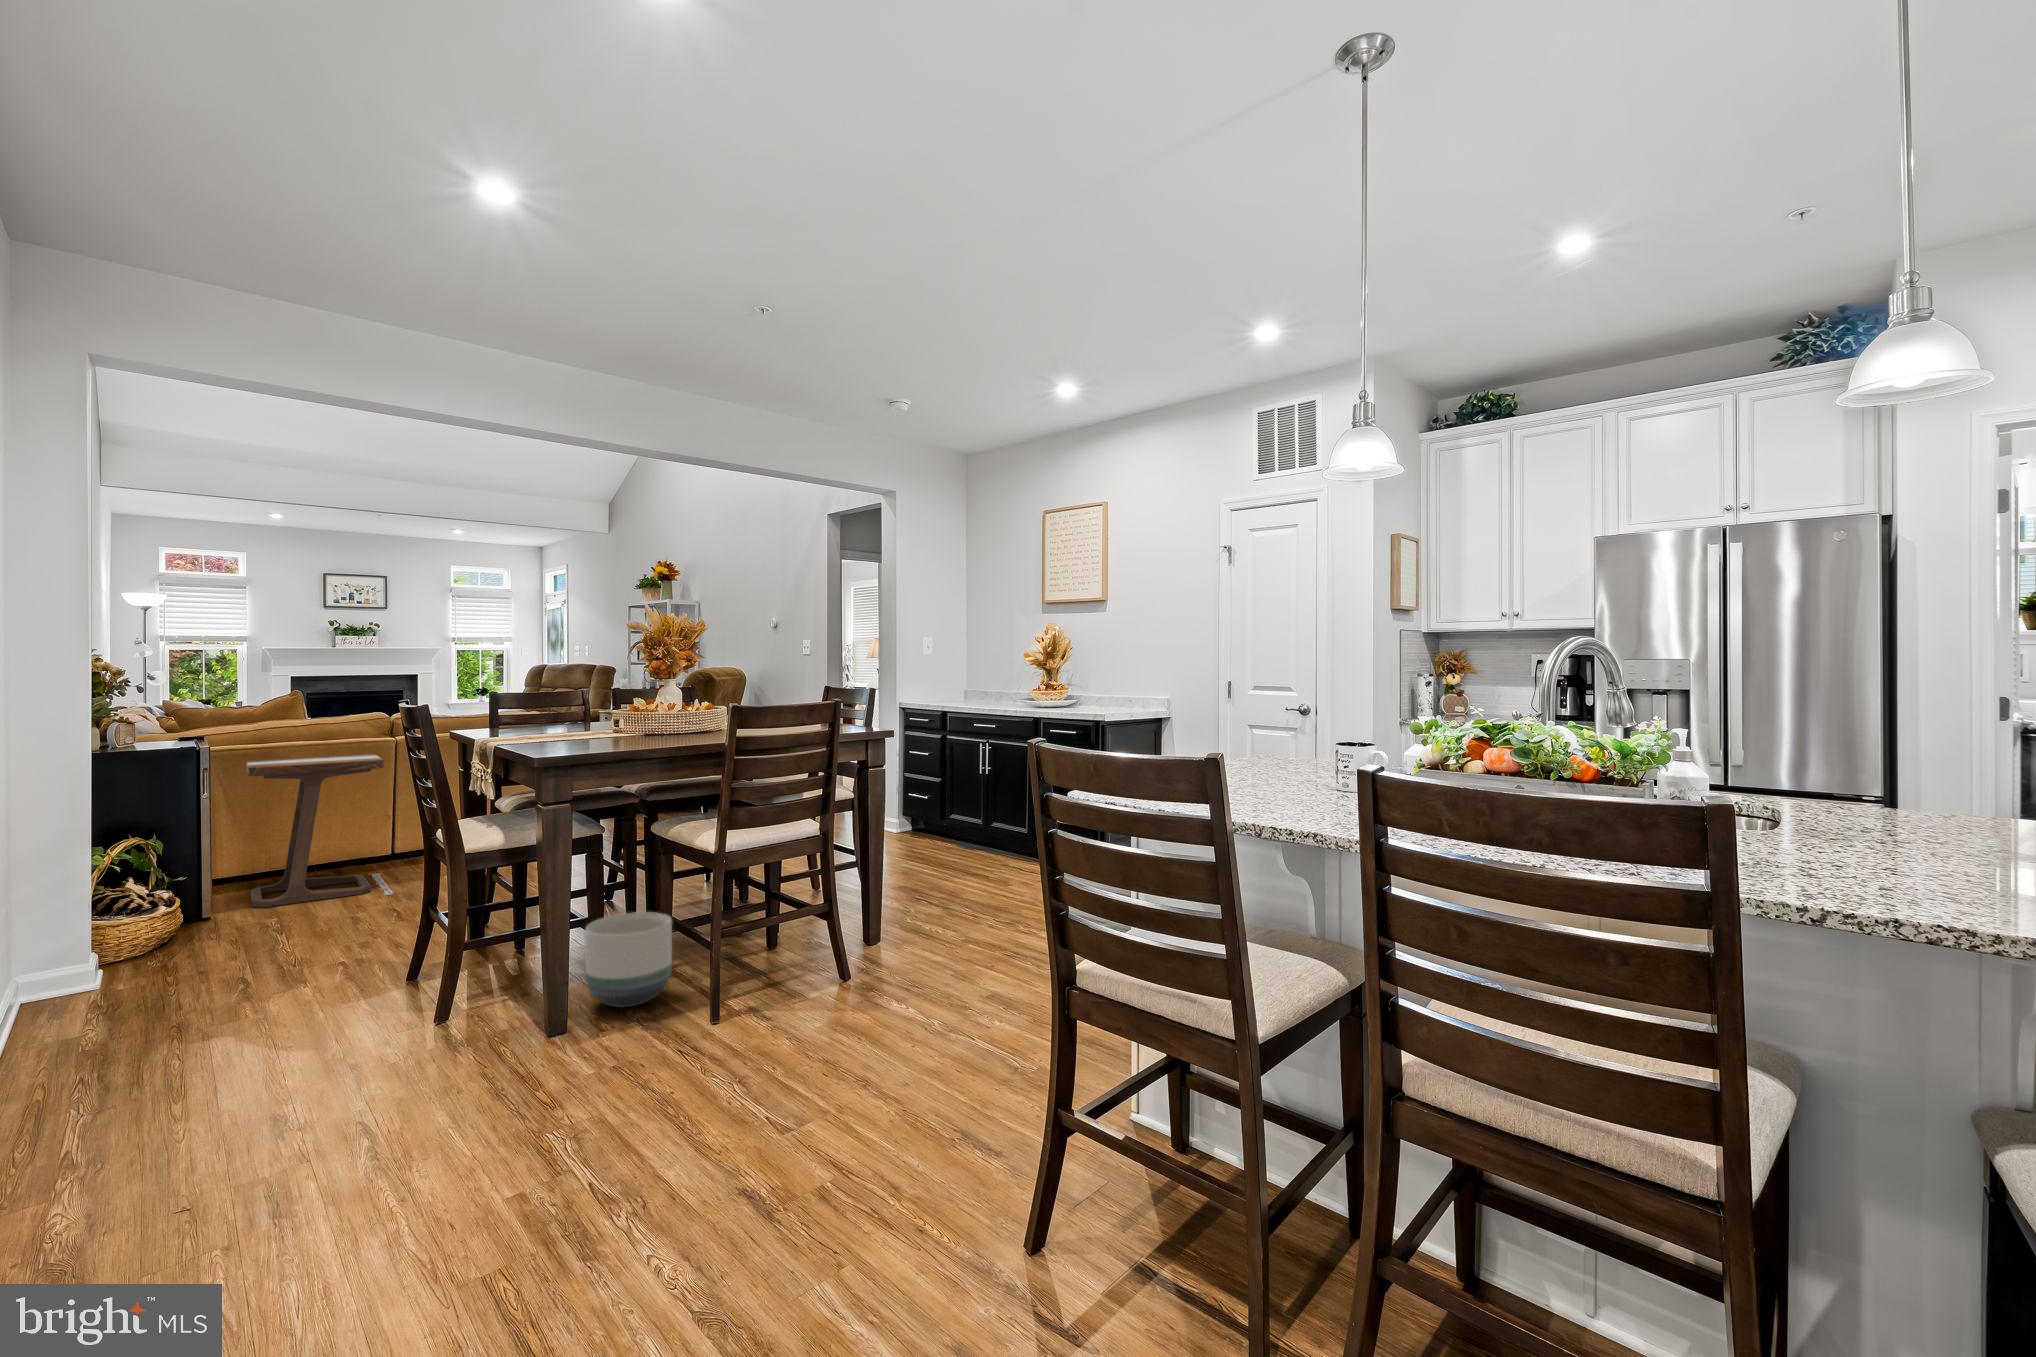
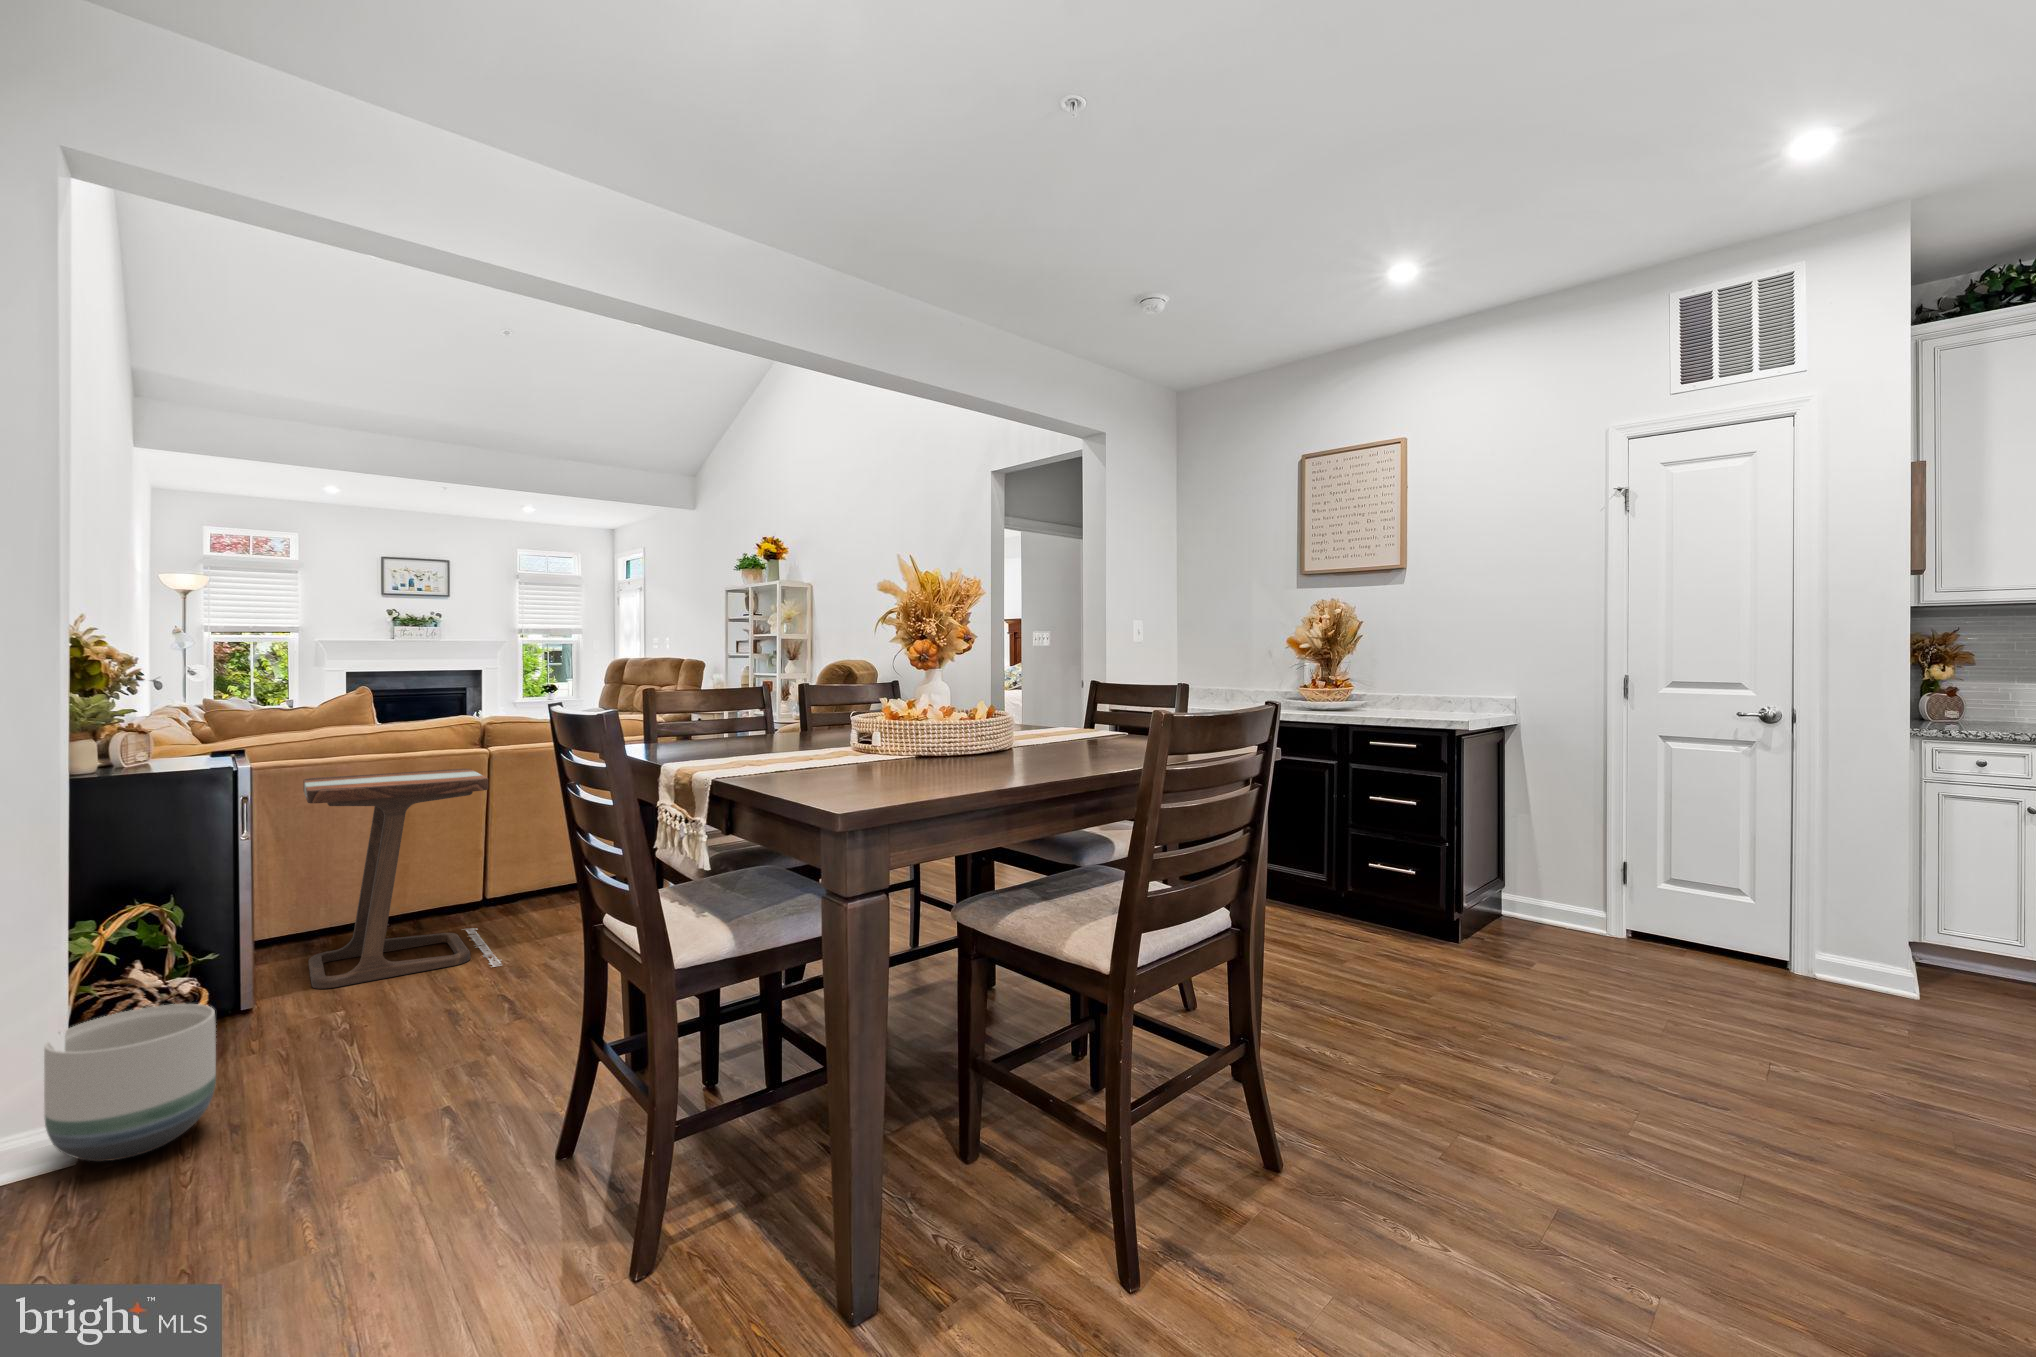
planter: present [585,912,672,1007] -> present [44,1004,216,1161]

